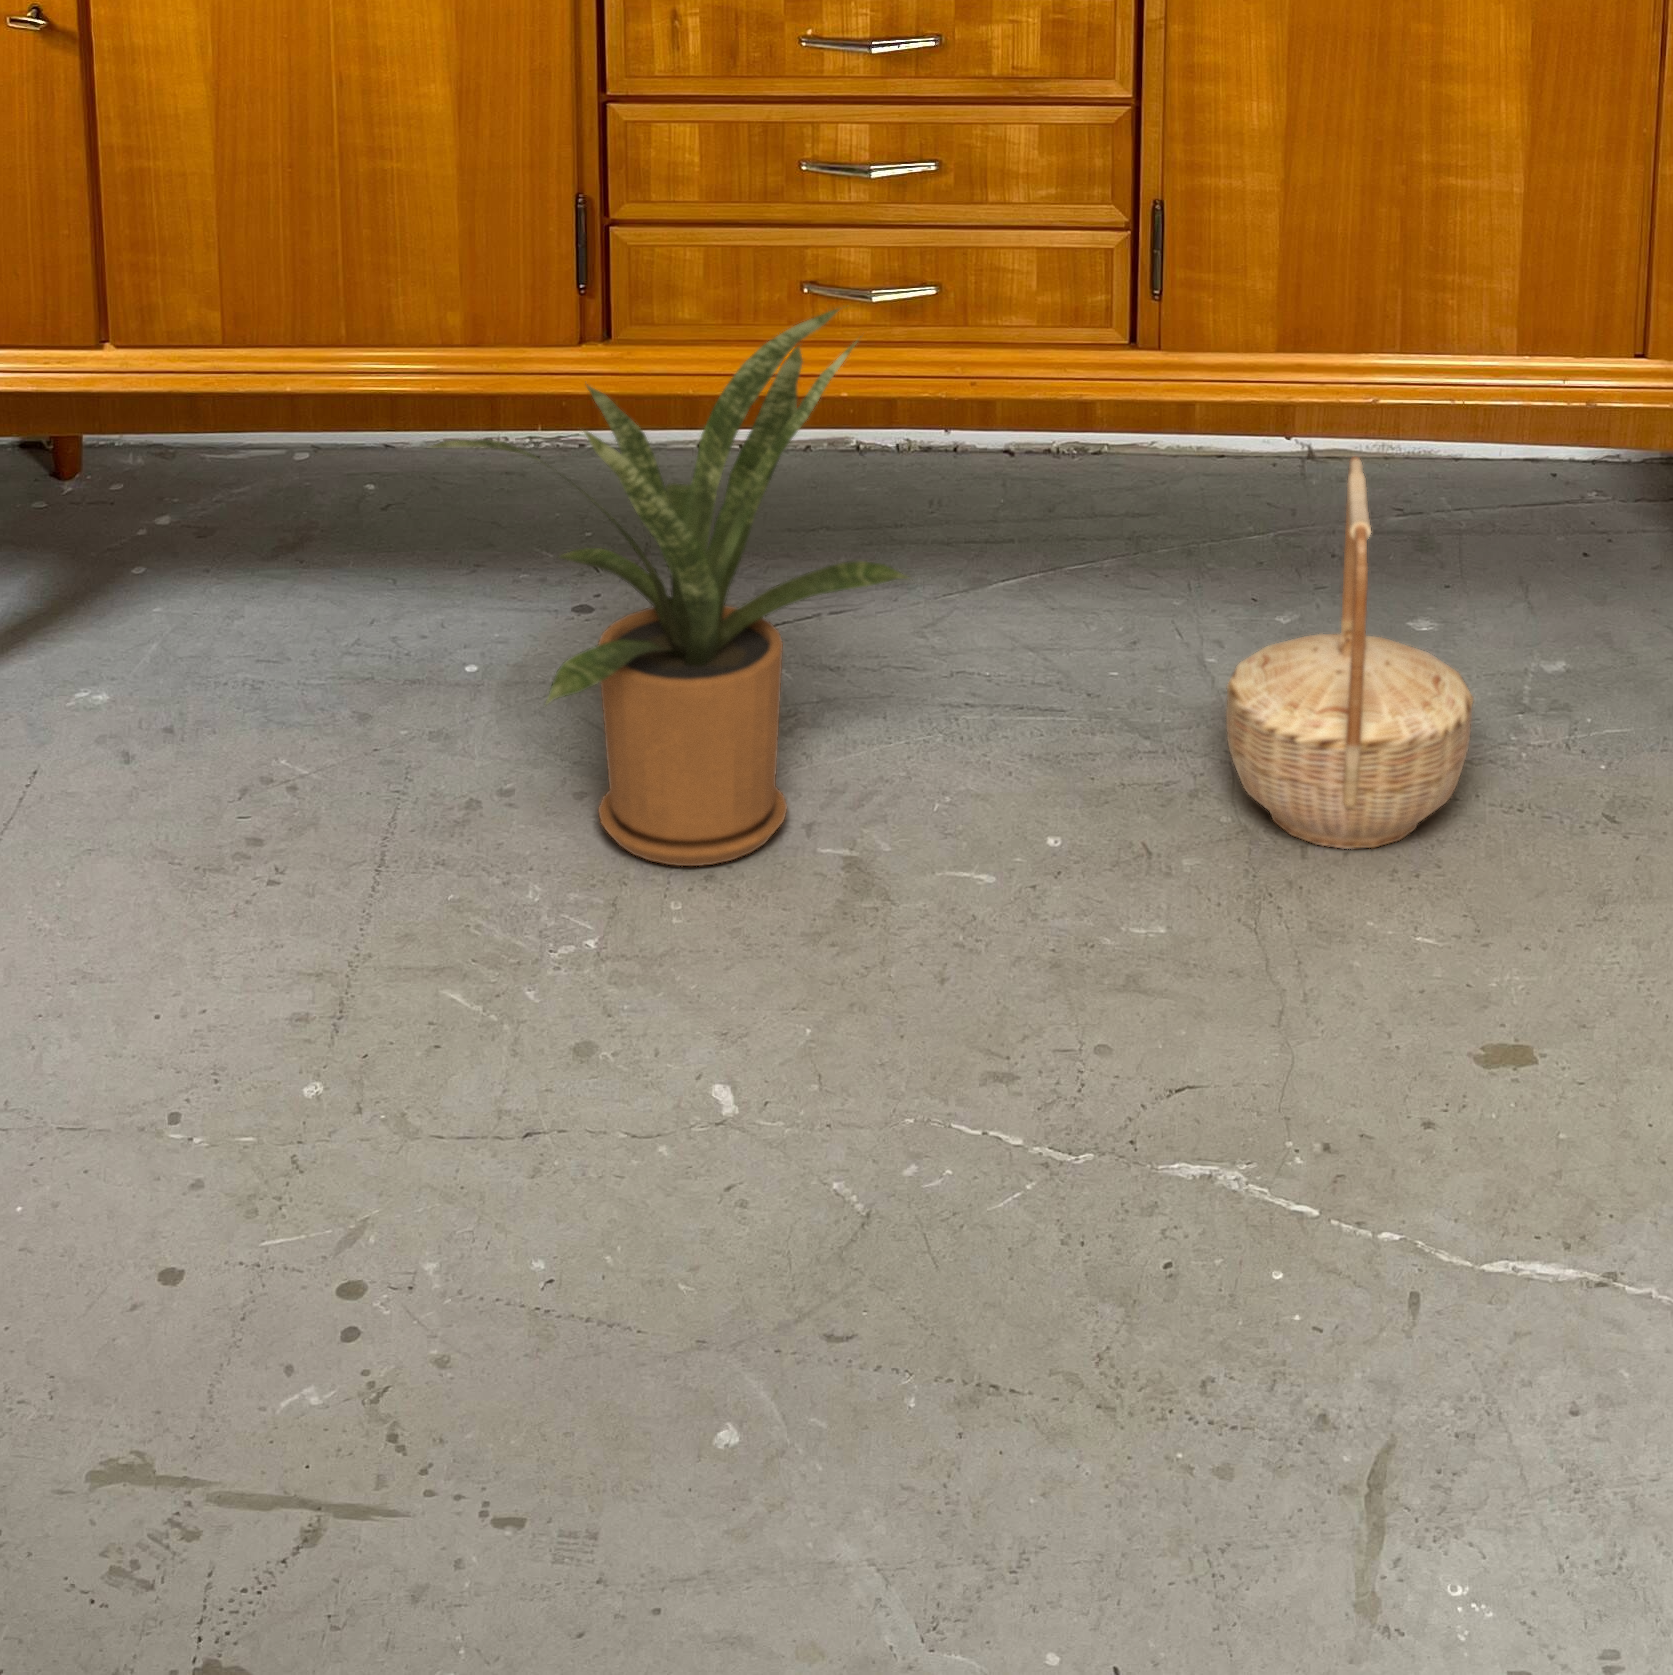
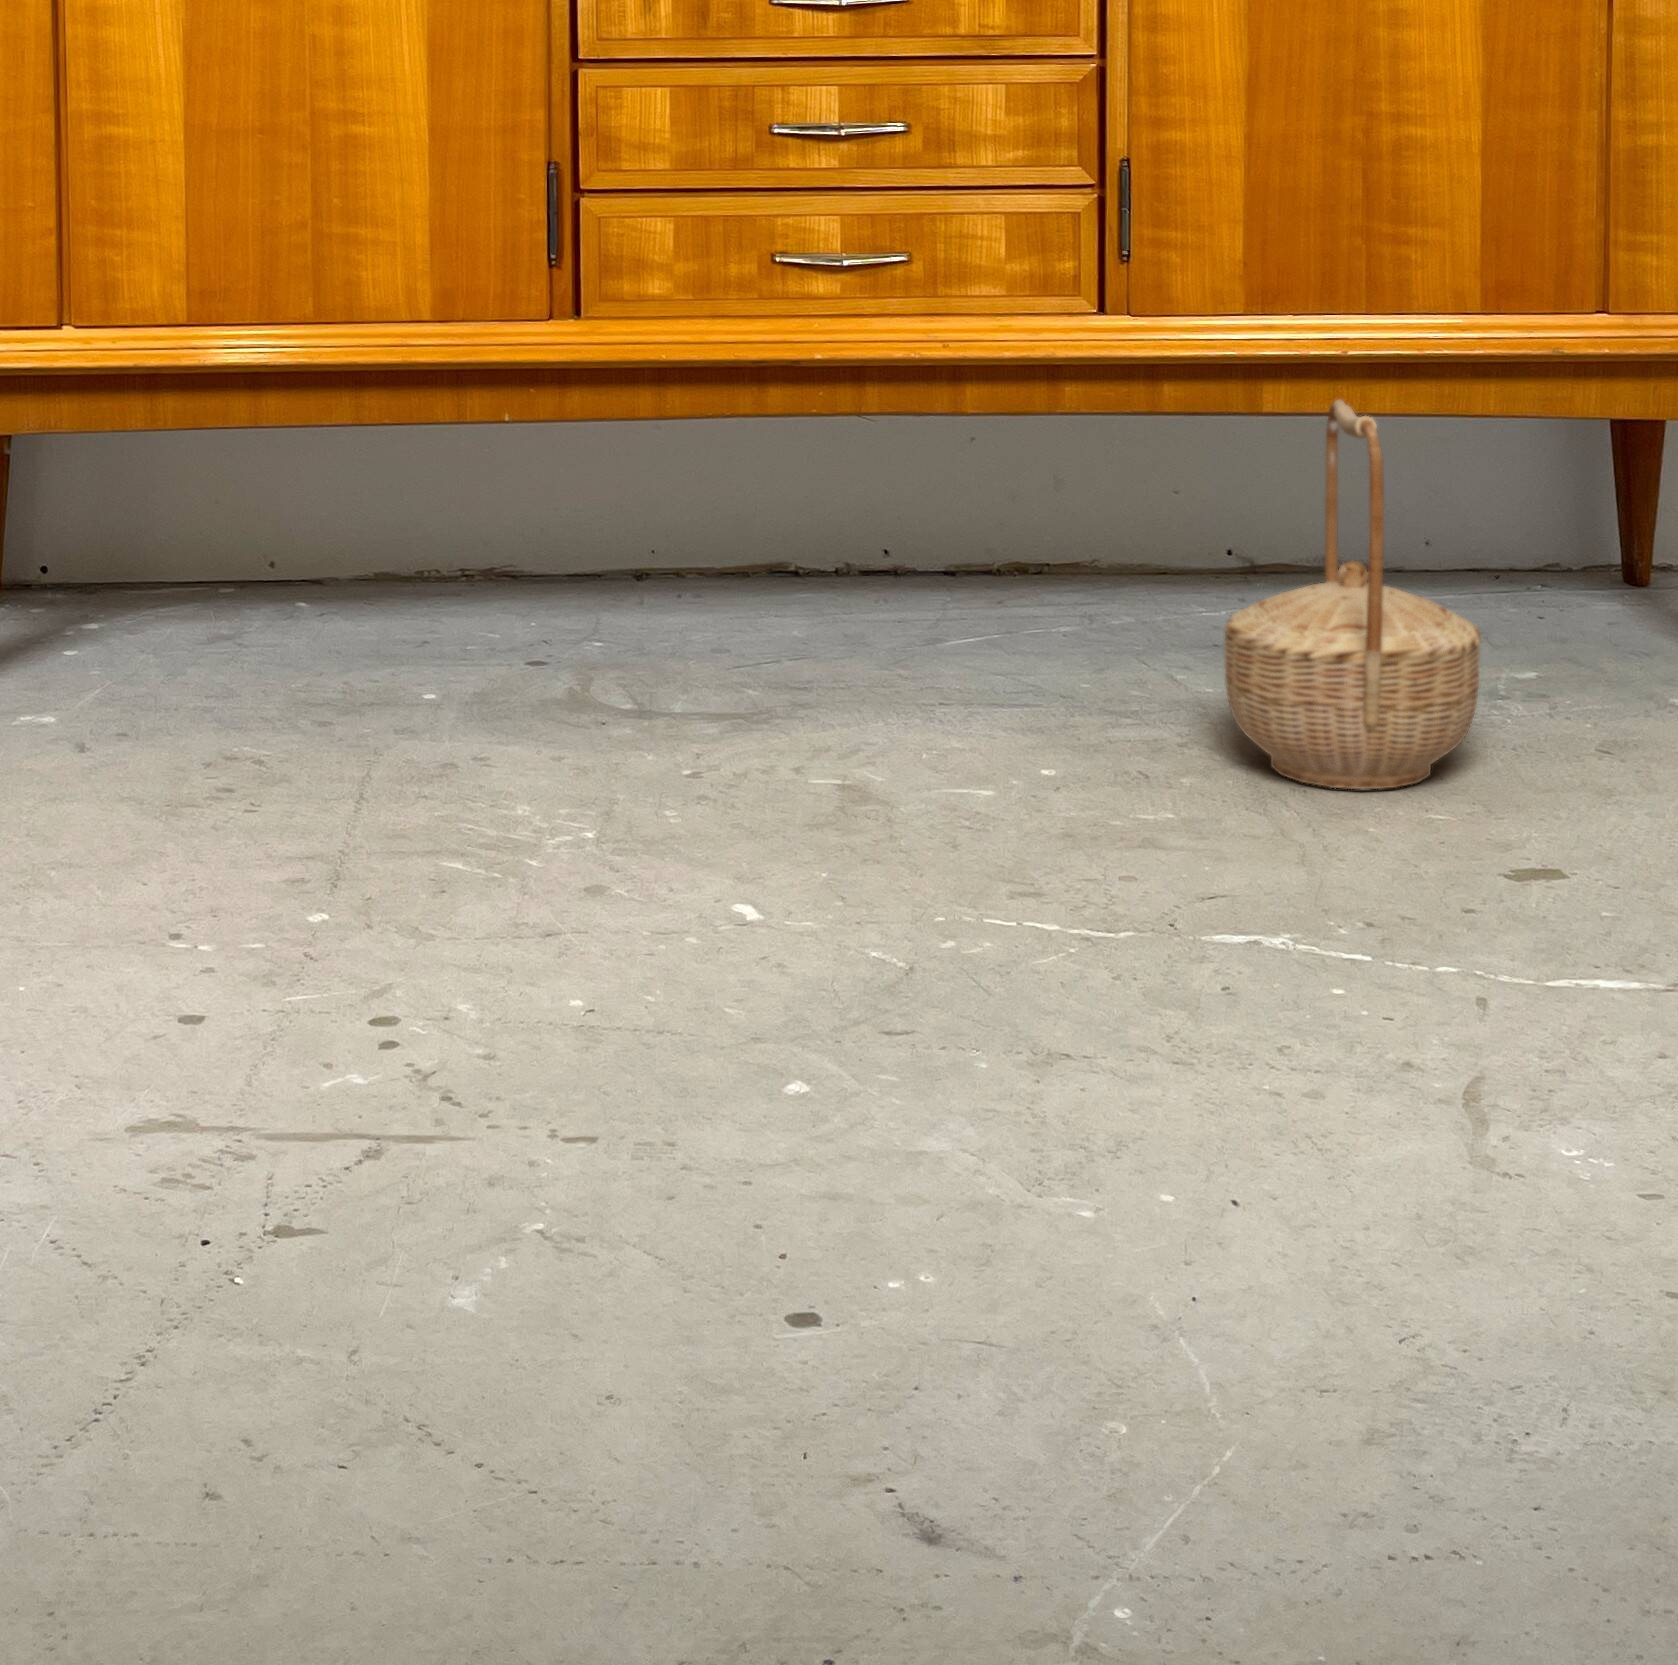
house plant: present [431,309,908,866] -> none [387,231,901,815]

